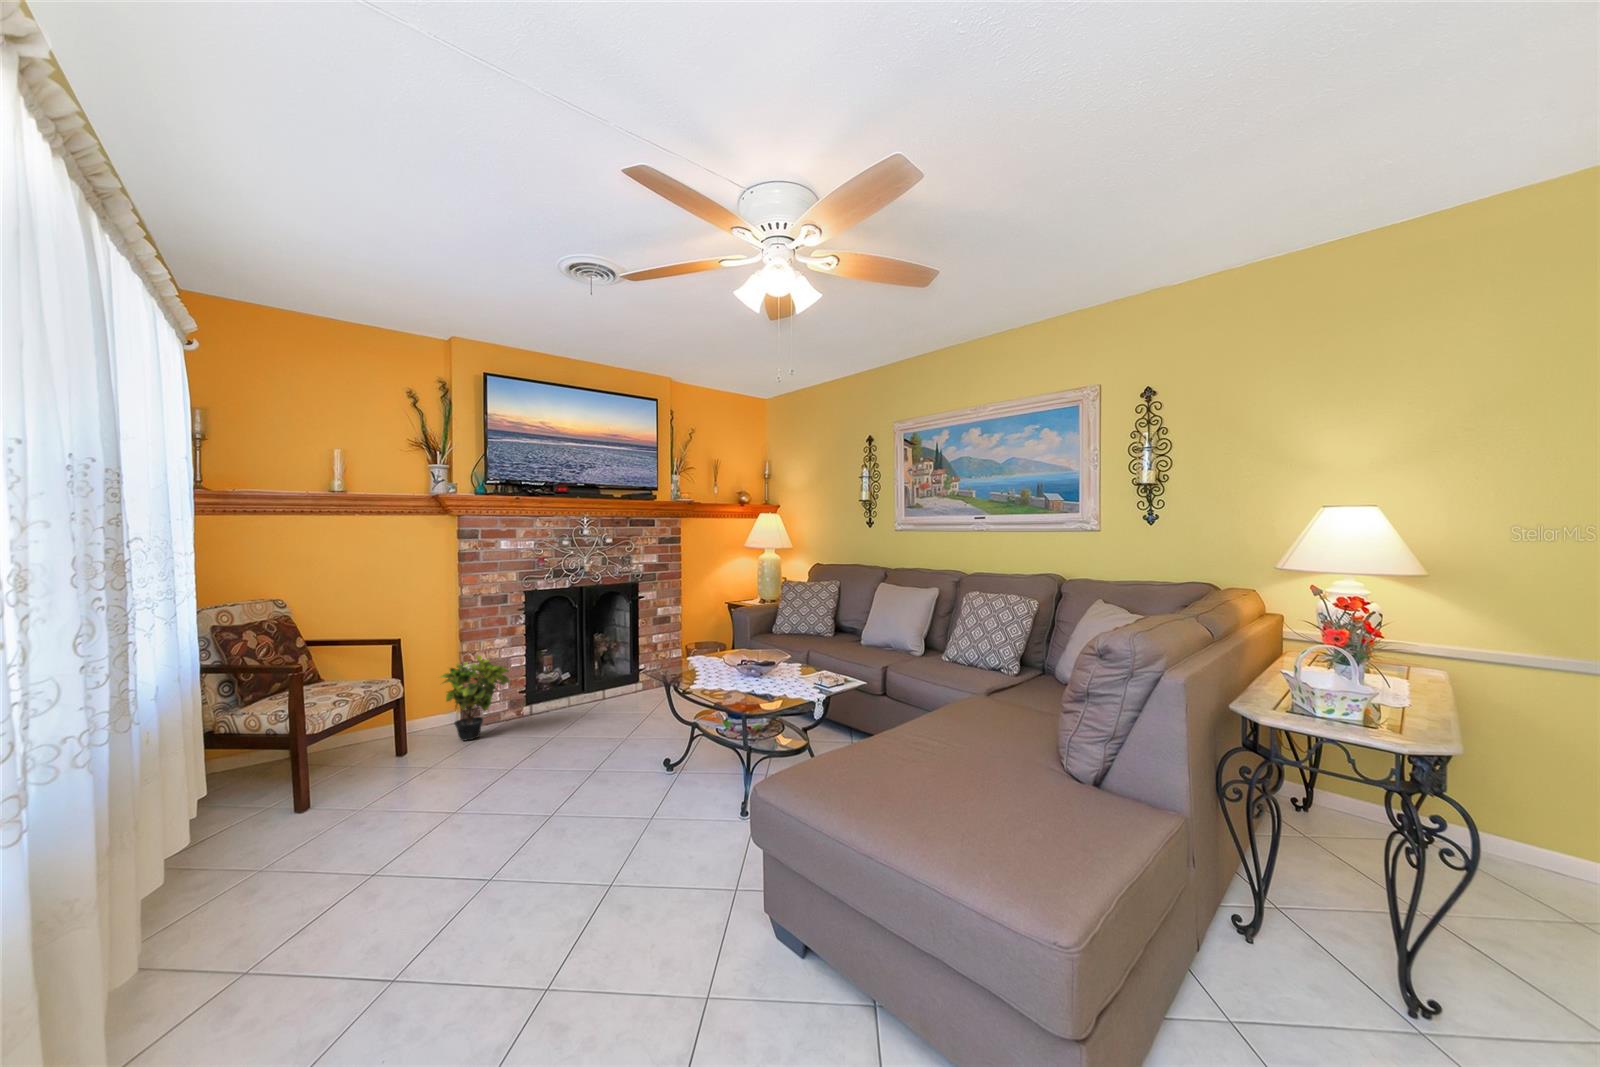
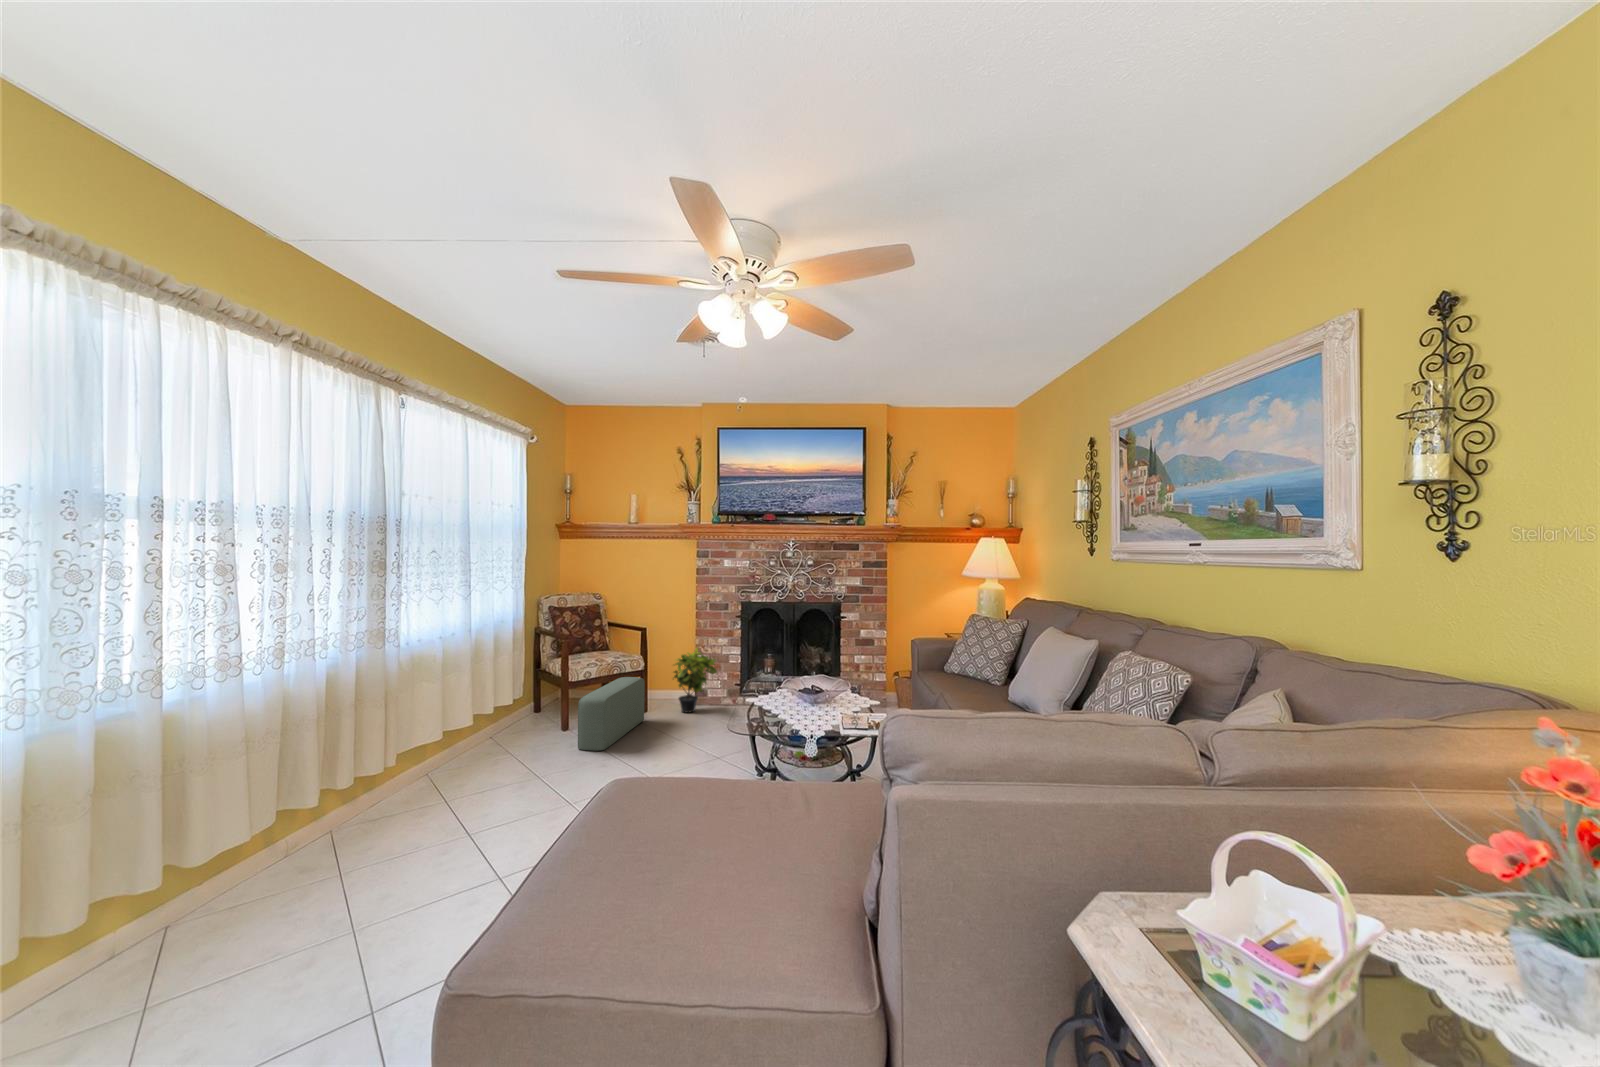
pouf: none [384,706,437,815] -> present [578,677,645,751]

